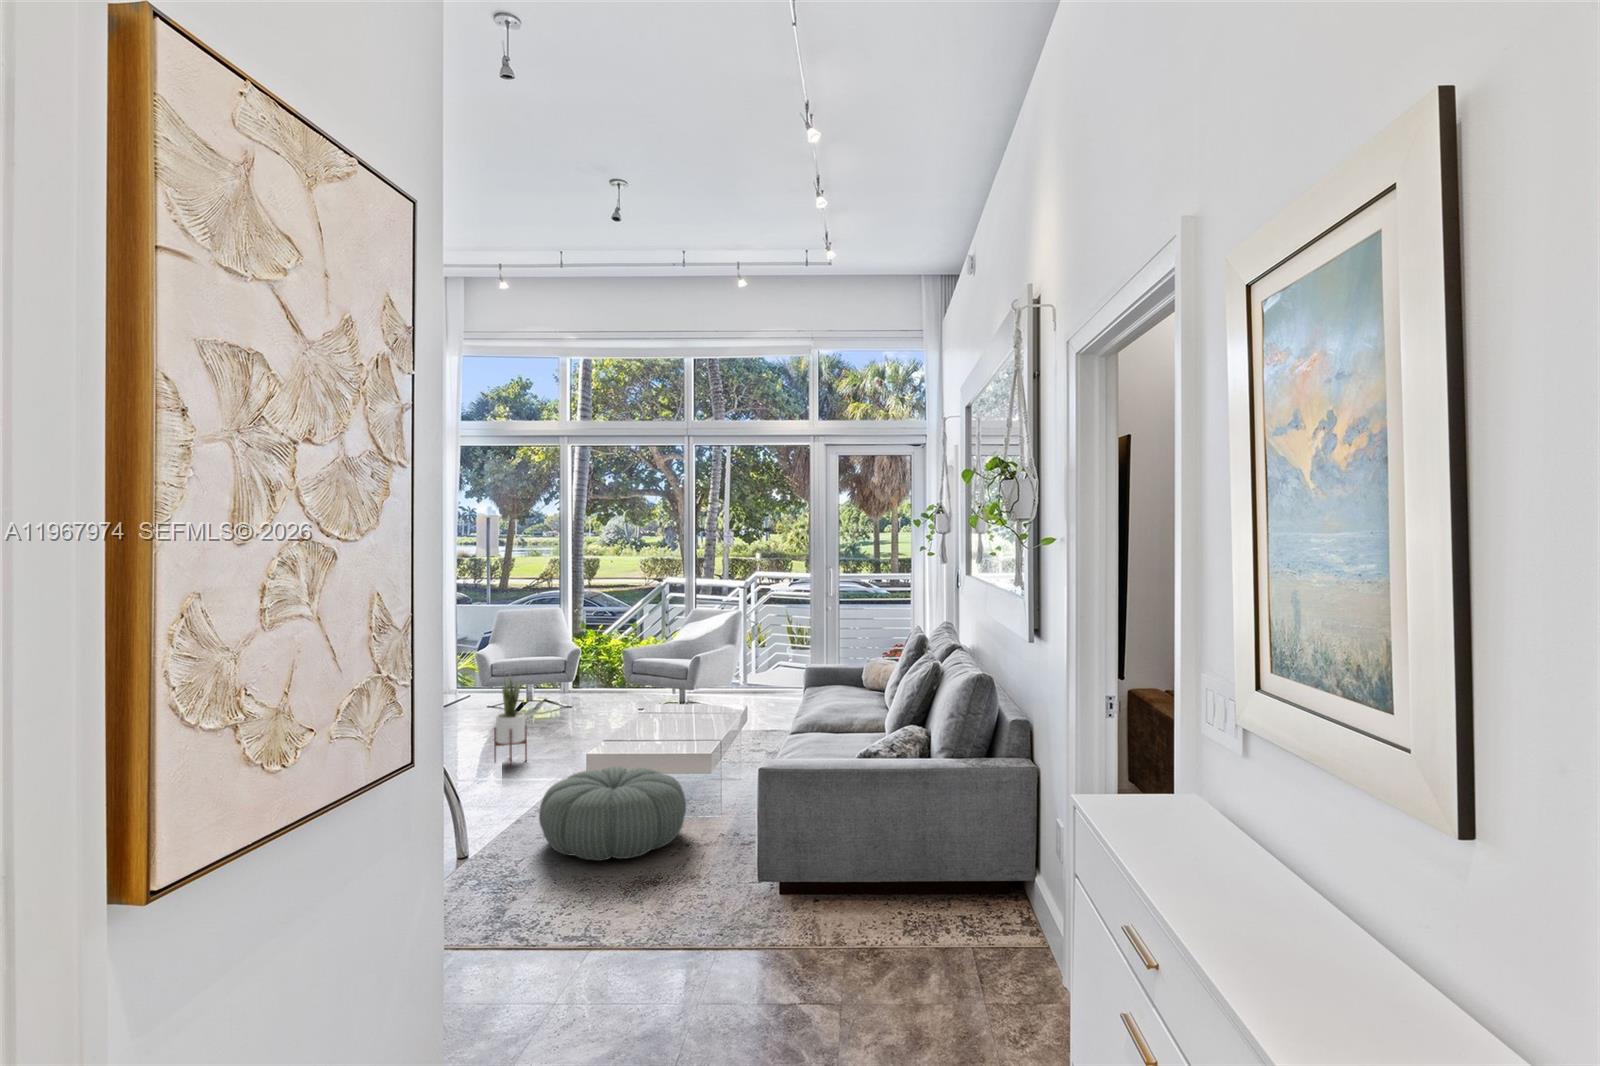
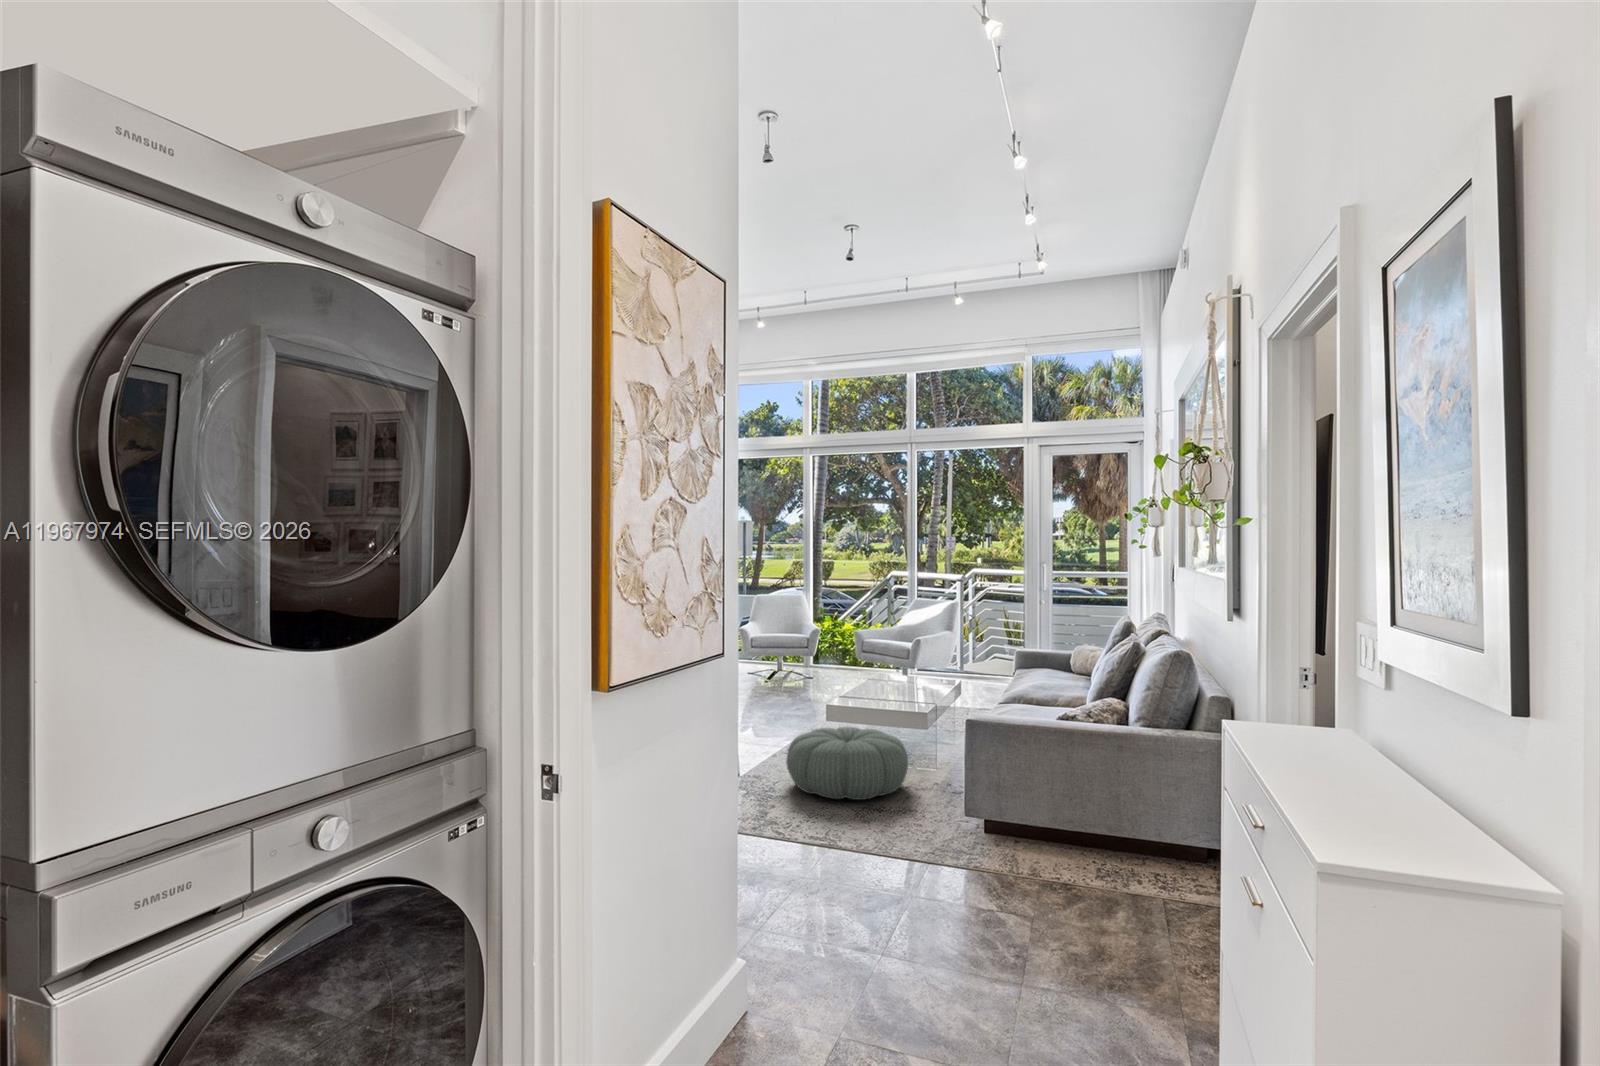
potted plant: present [494,676,527,765] -> none [747,648,774,729]

